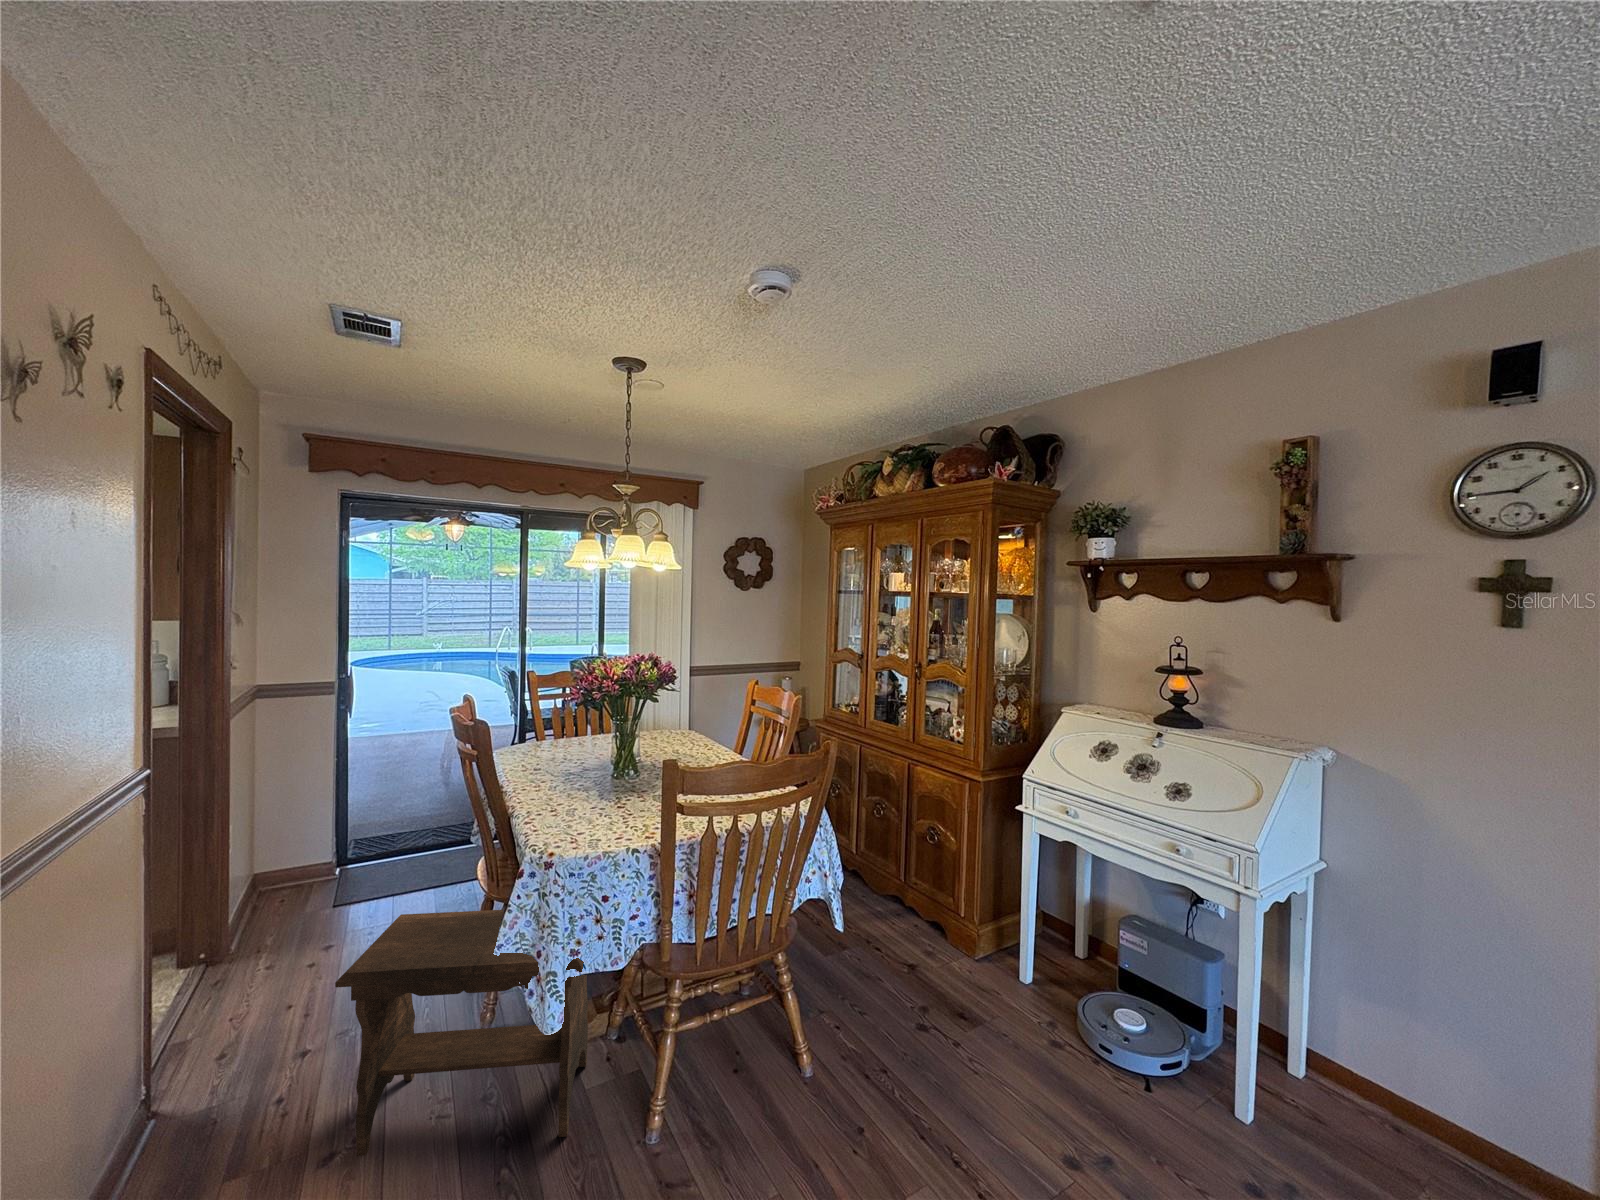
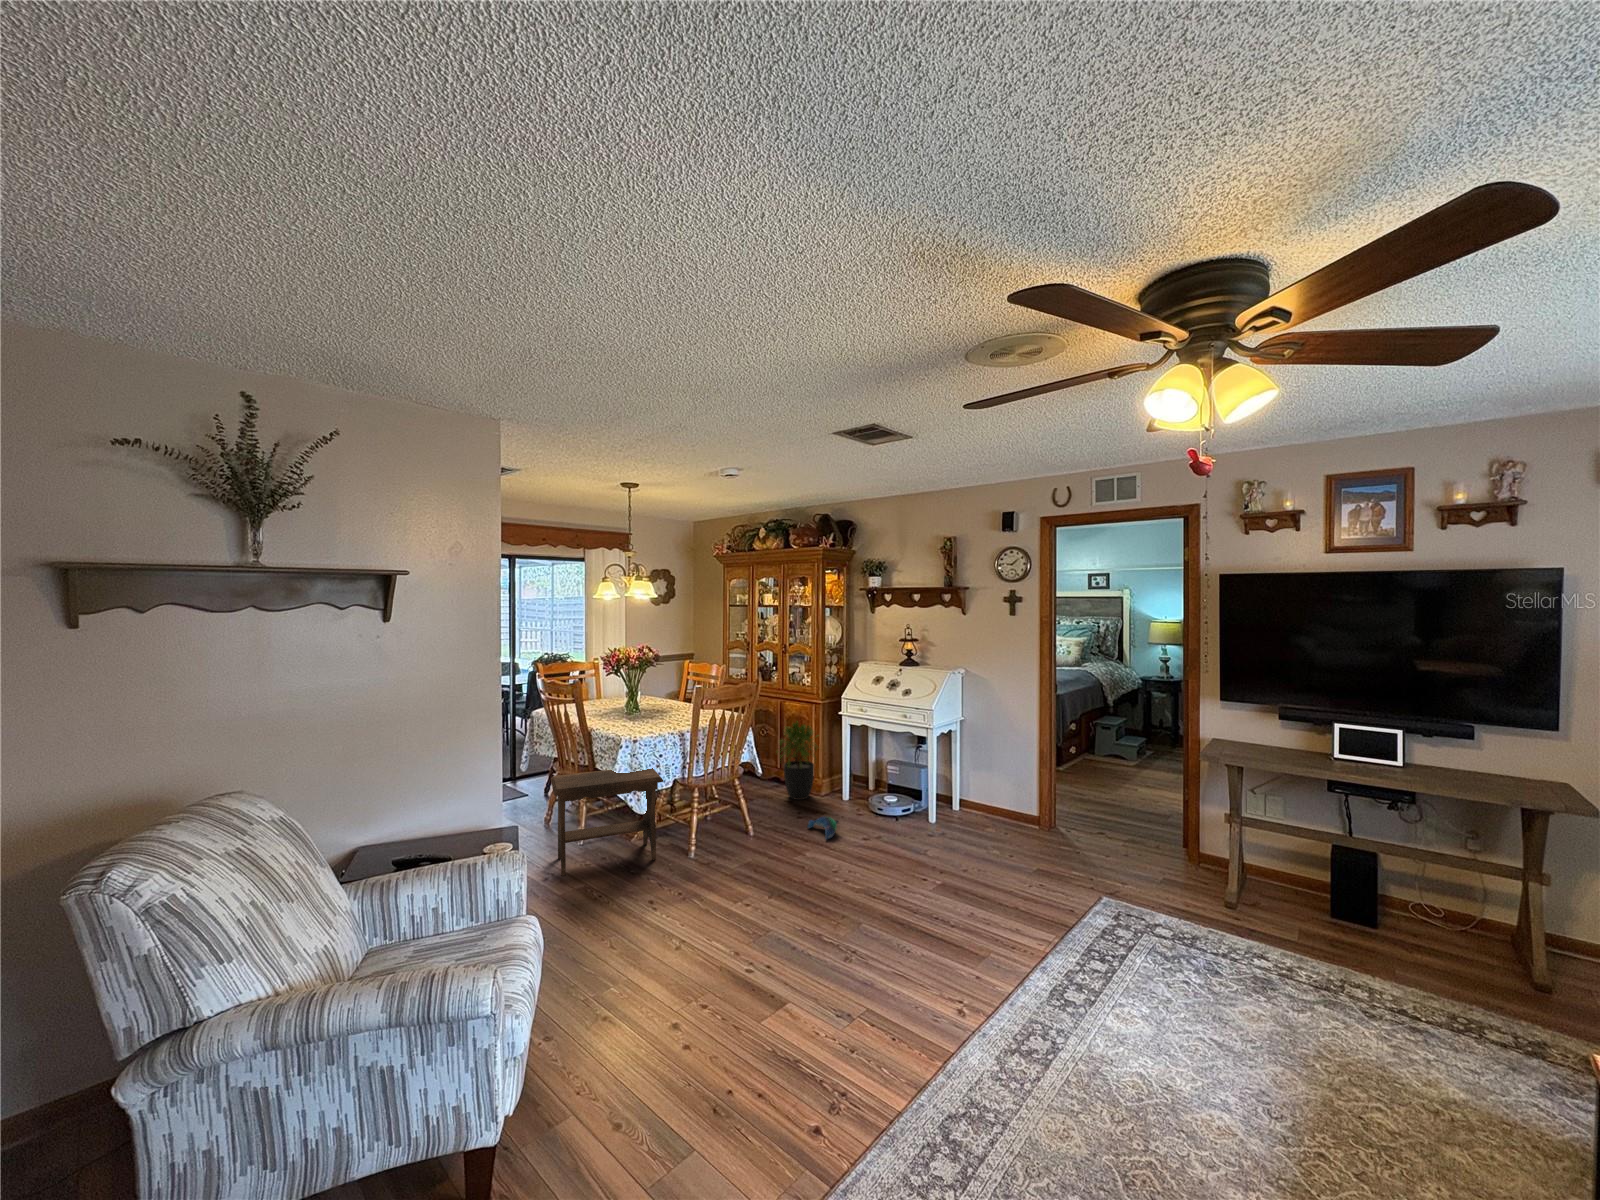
potted plant: none [884,810,981,968] -> present [780,721,819,800]
plush toy: none [925,1061,998,1155] -> present [807,816,838,840]

